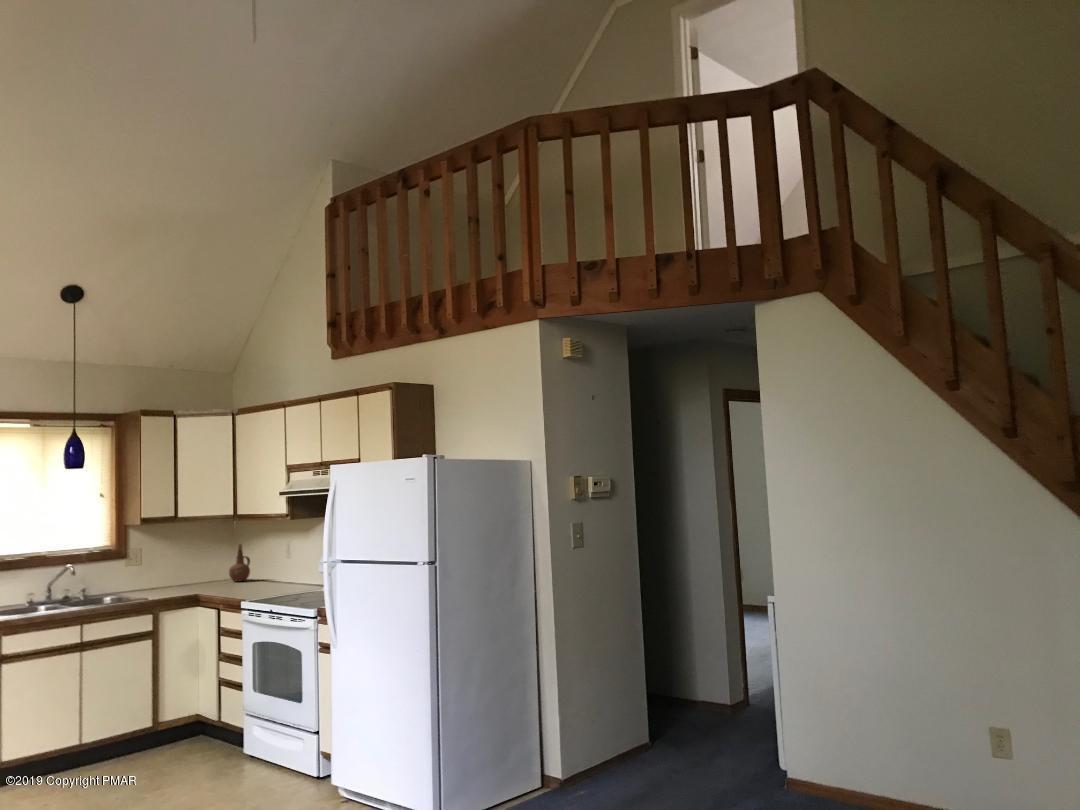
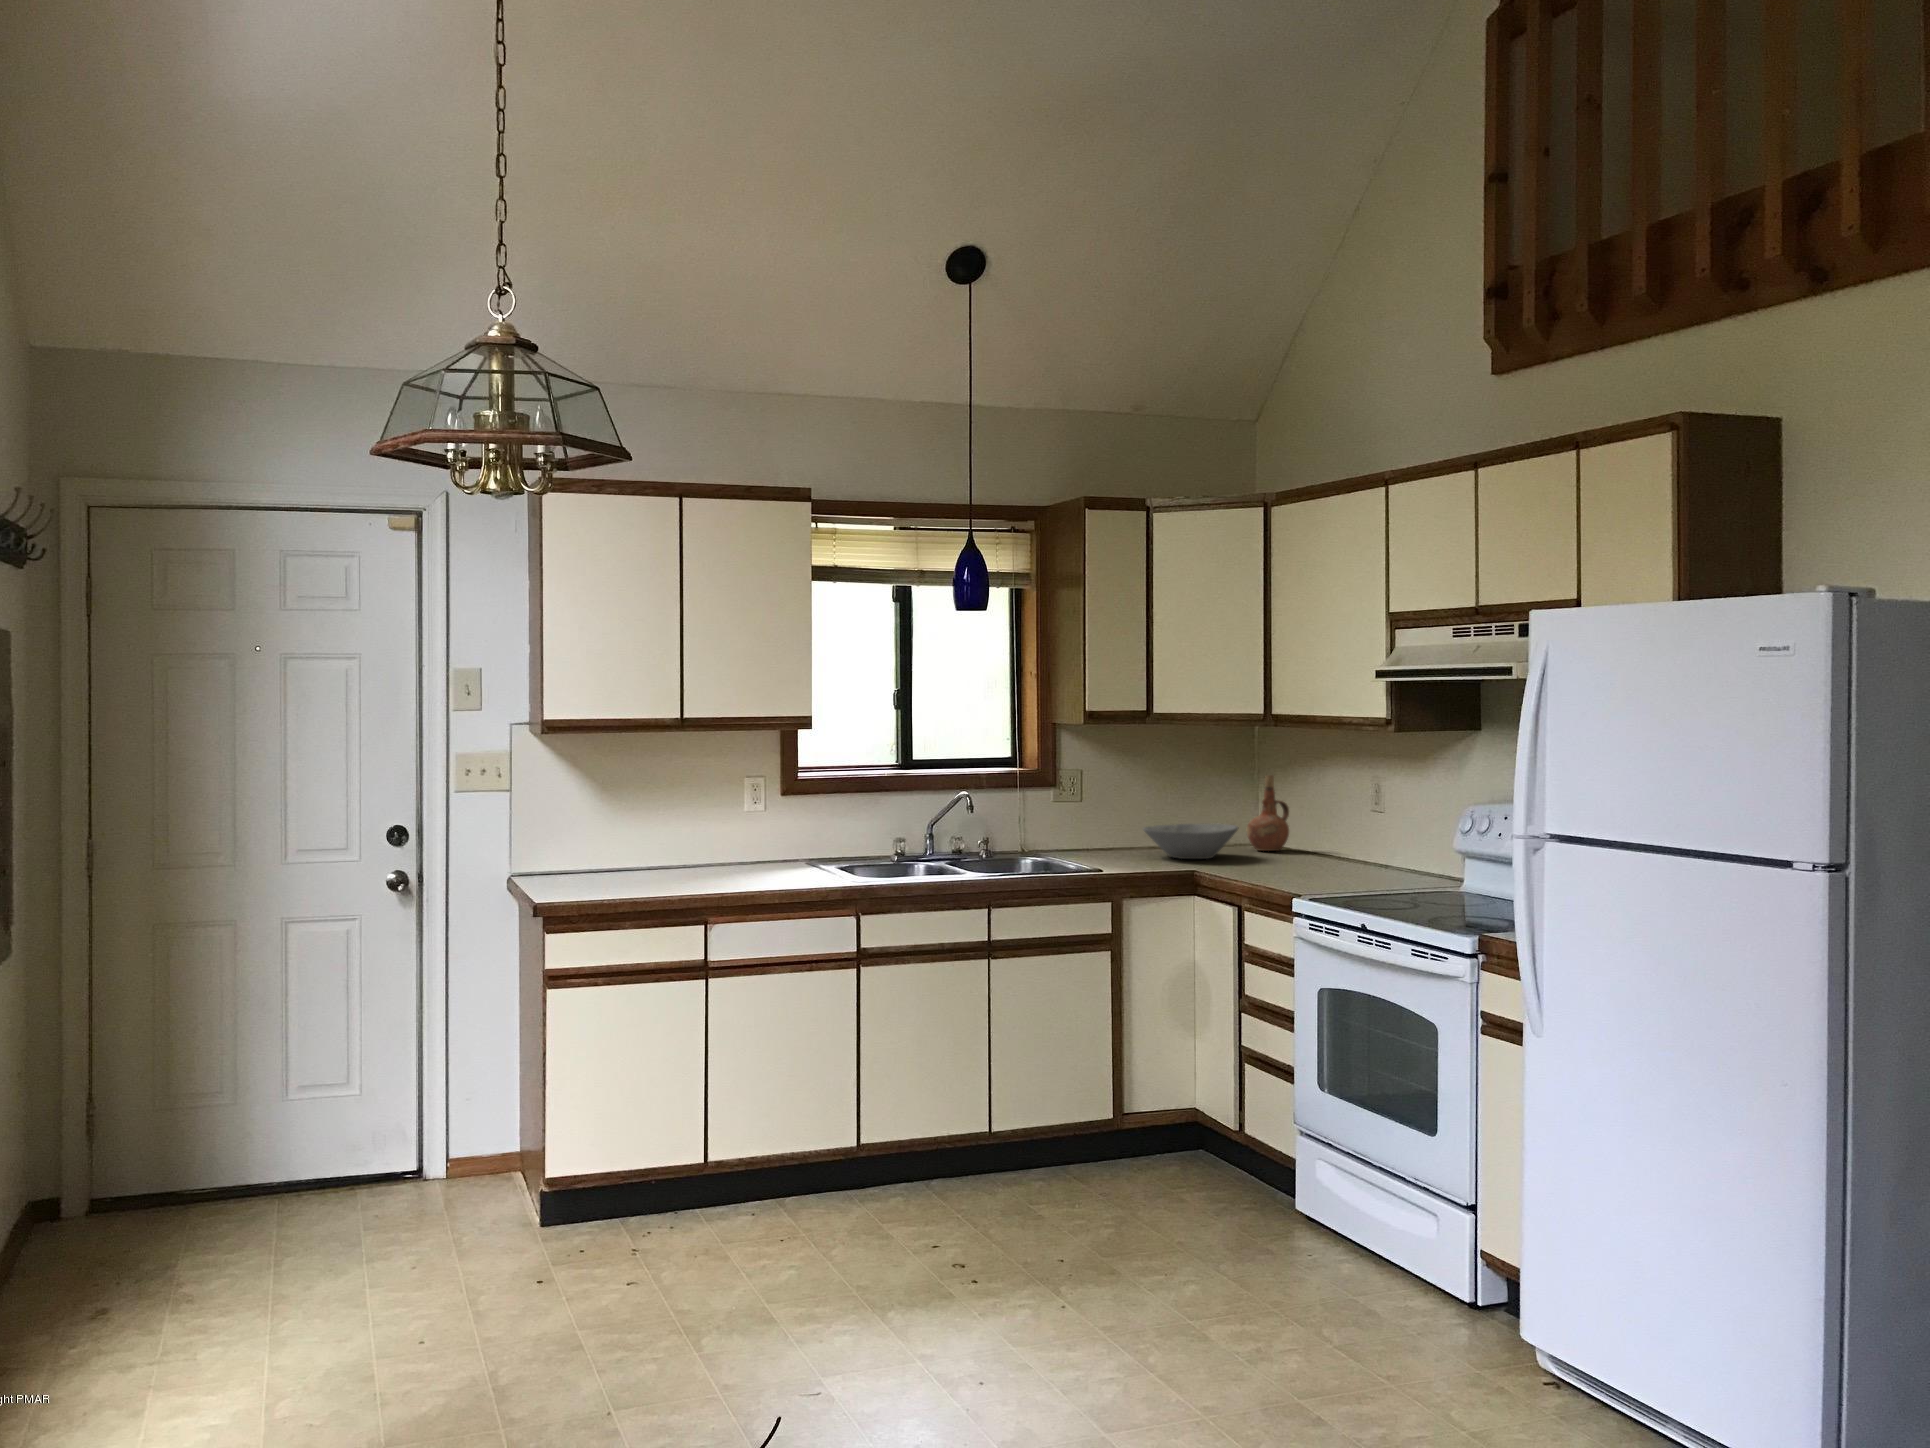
bowl: none [172,570,223,589] -> present [1143,824,1238,859]

